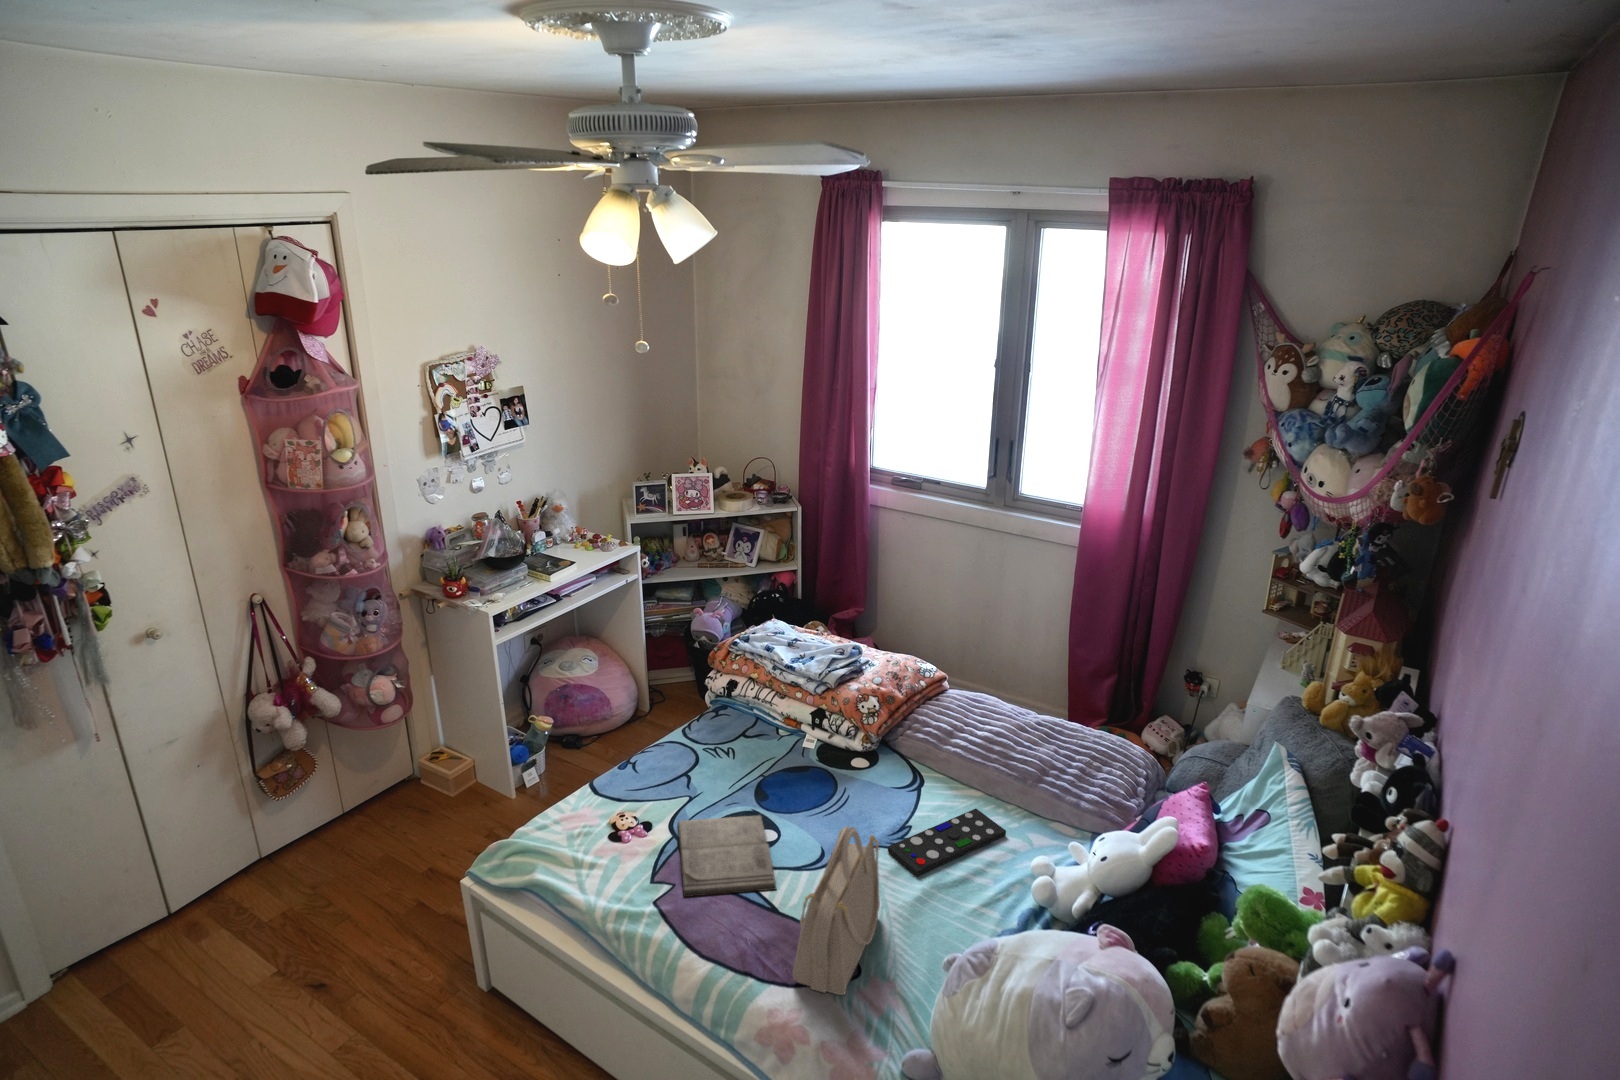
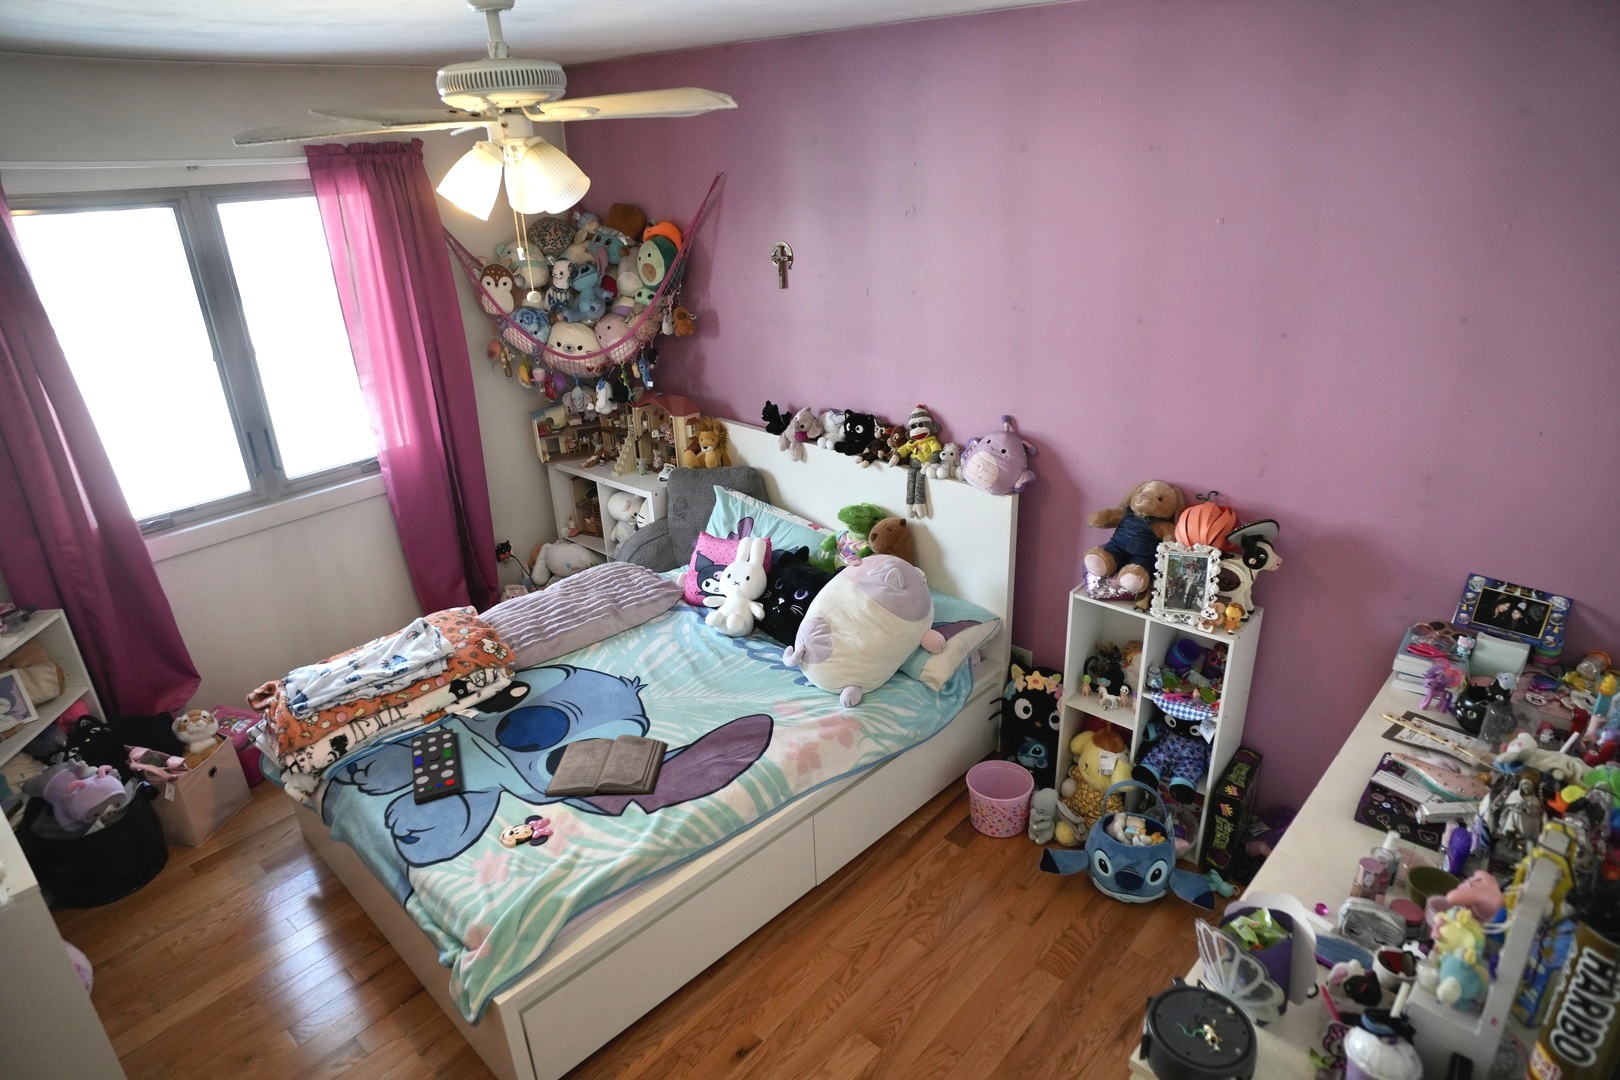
remote control: present [888,809,1006,876] -> present [411,728,461,804]
handbag: present [793,826,880,995] -> none [693,625,792,740]

